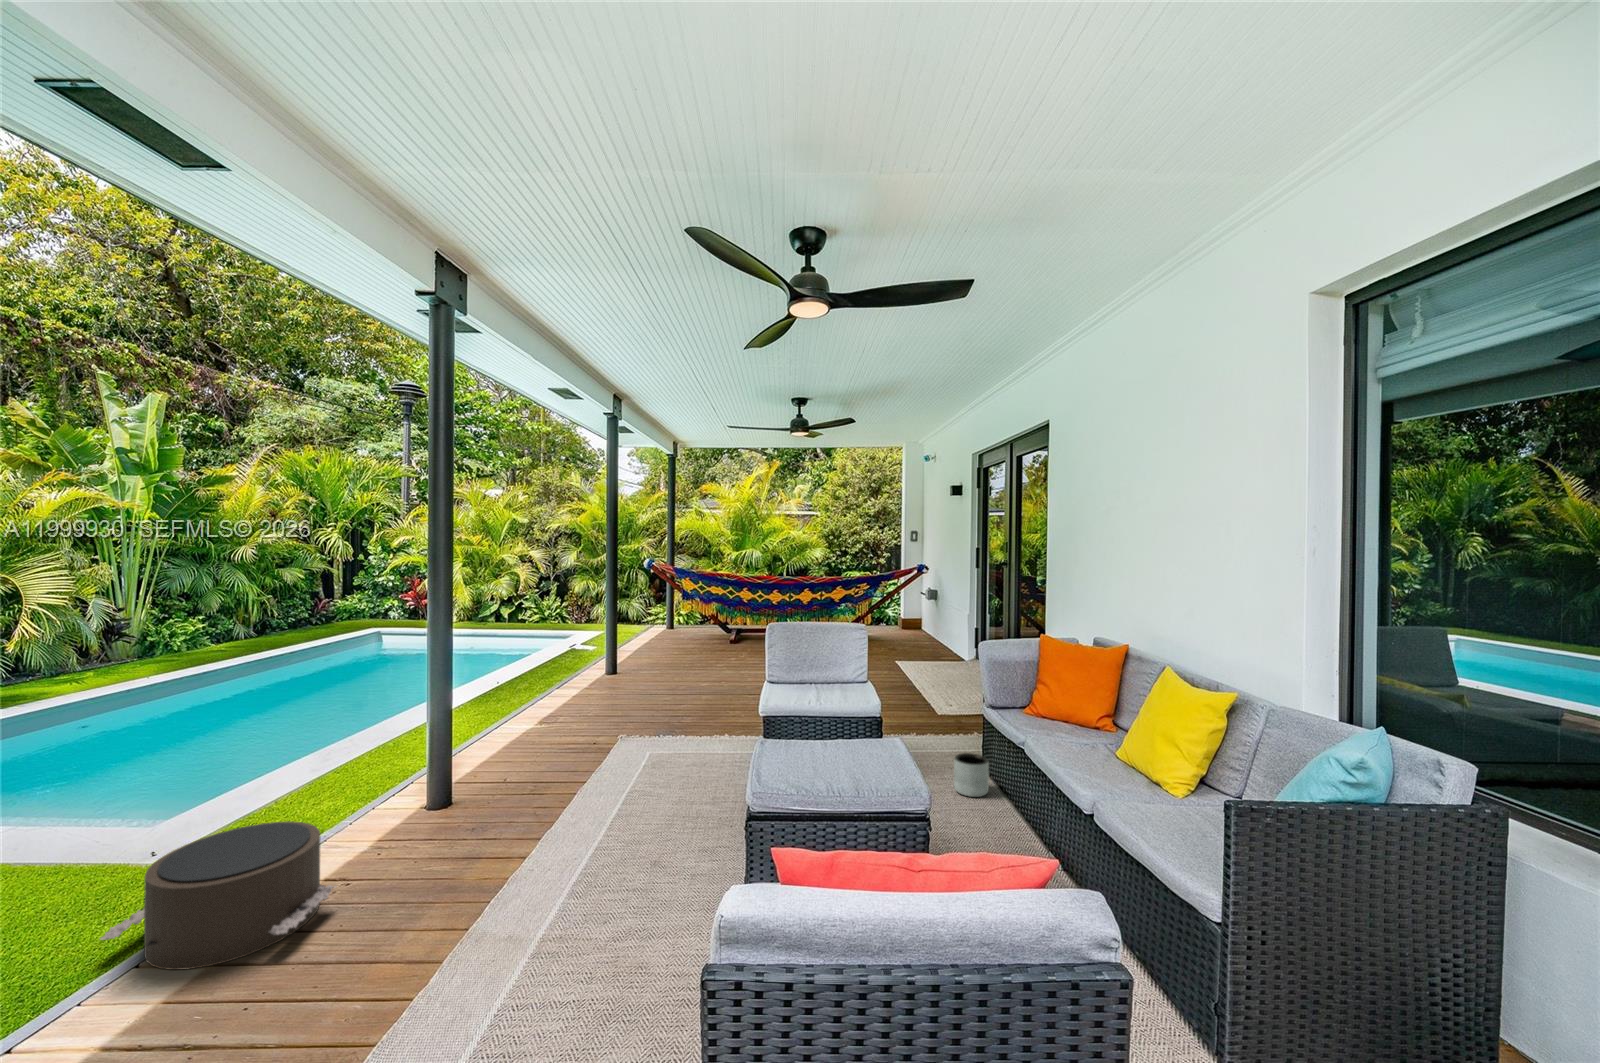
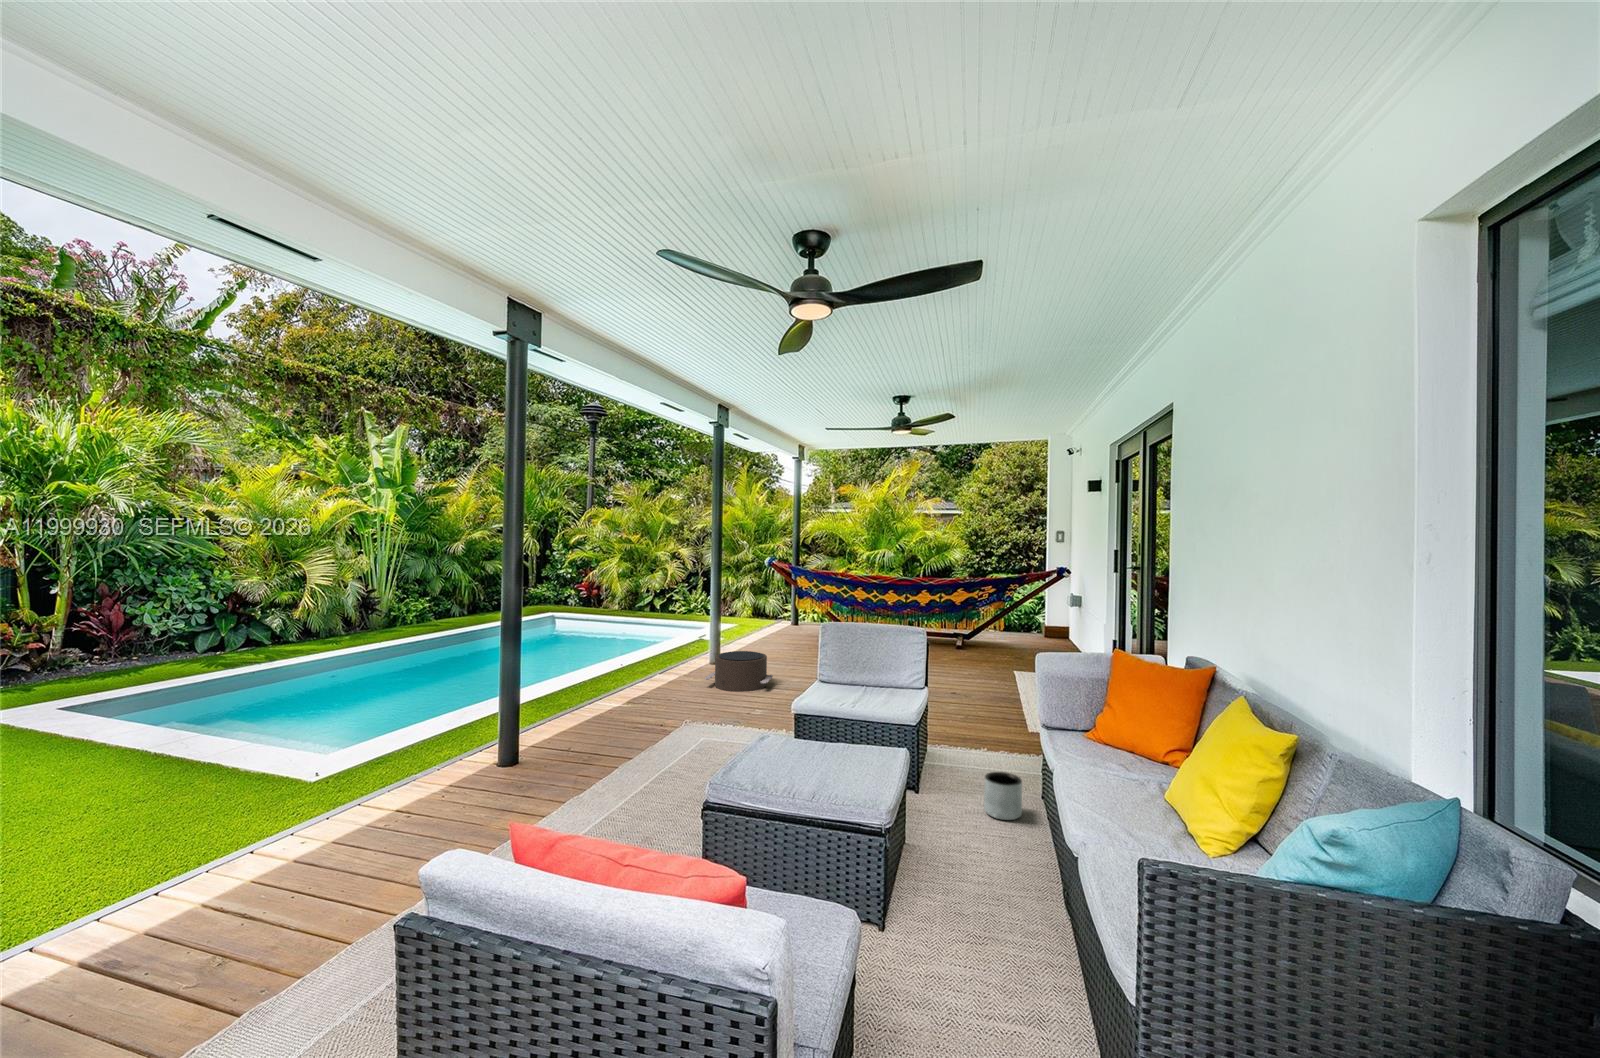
pouf: present [100,821,336,970] -> present [705,651,773,692]

